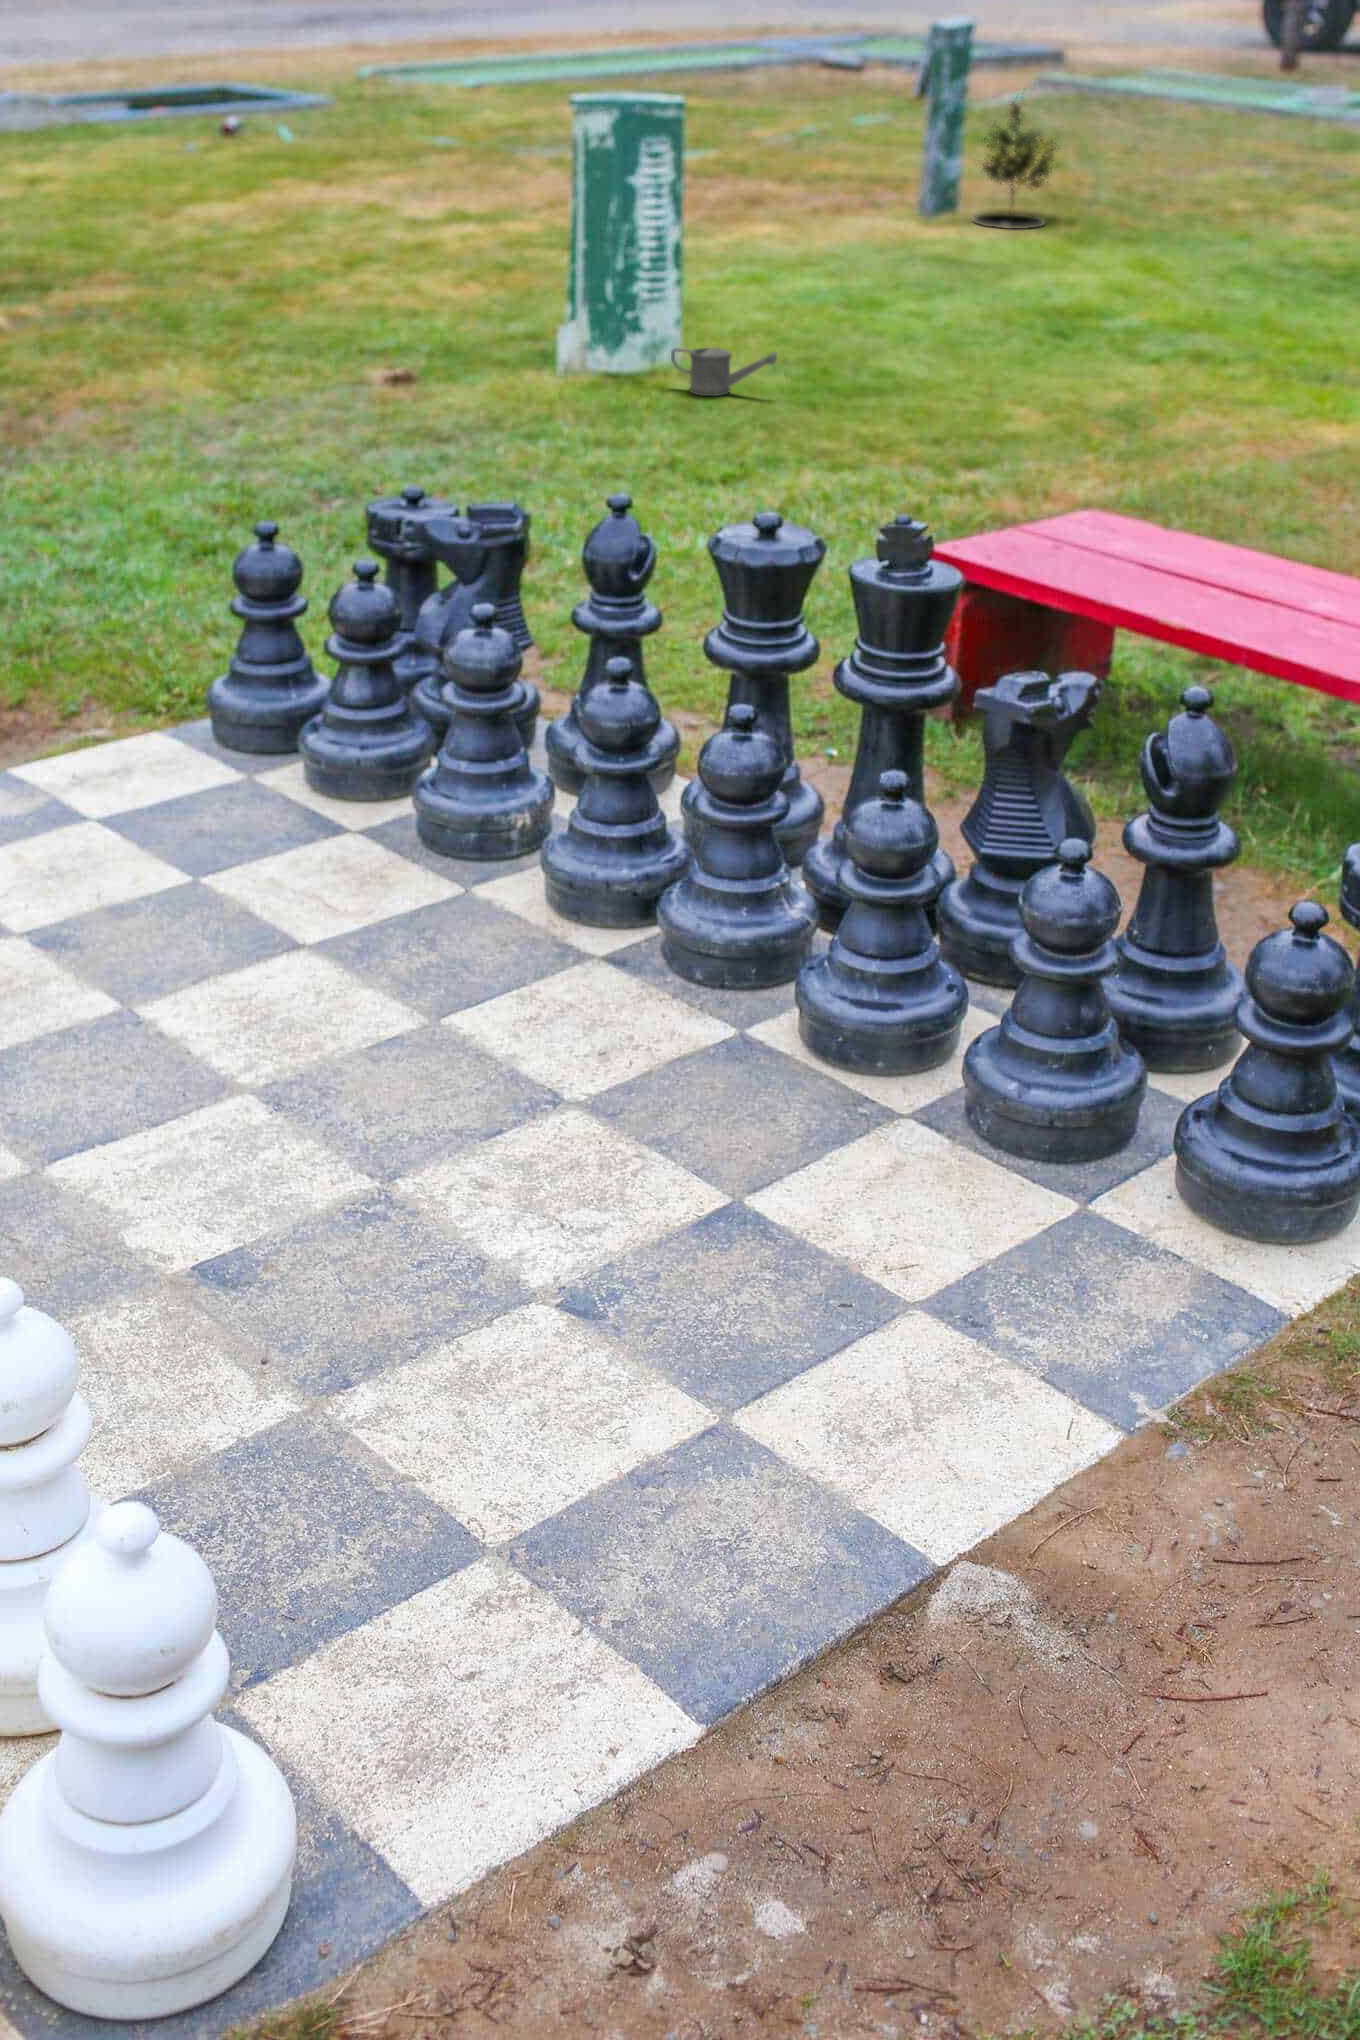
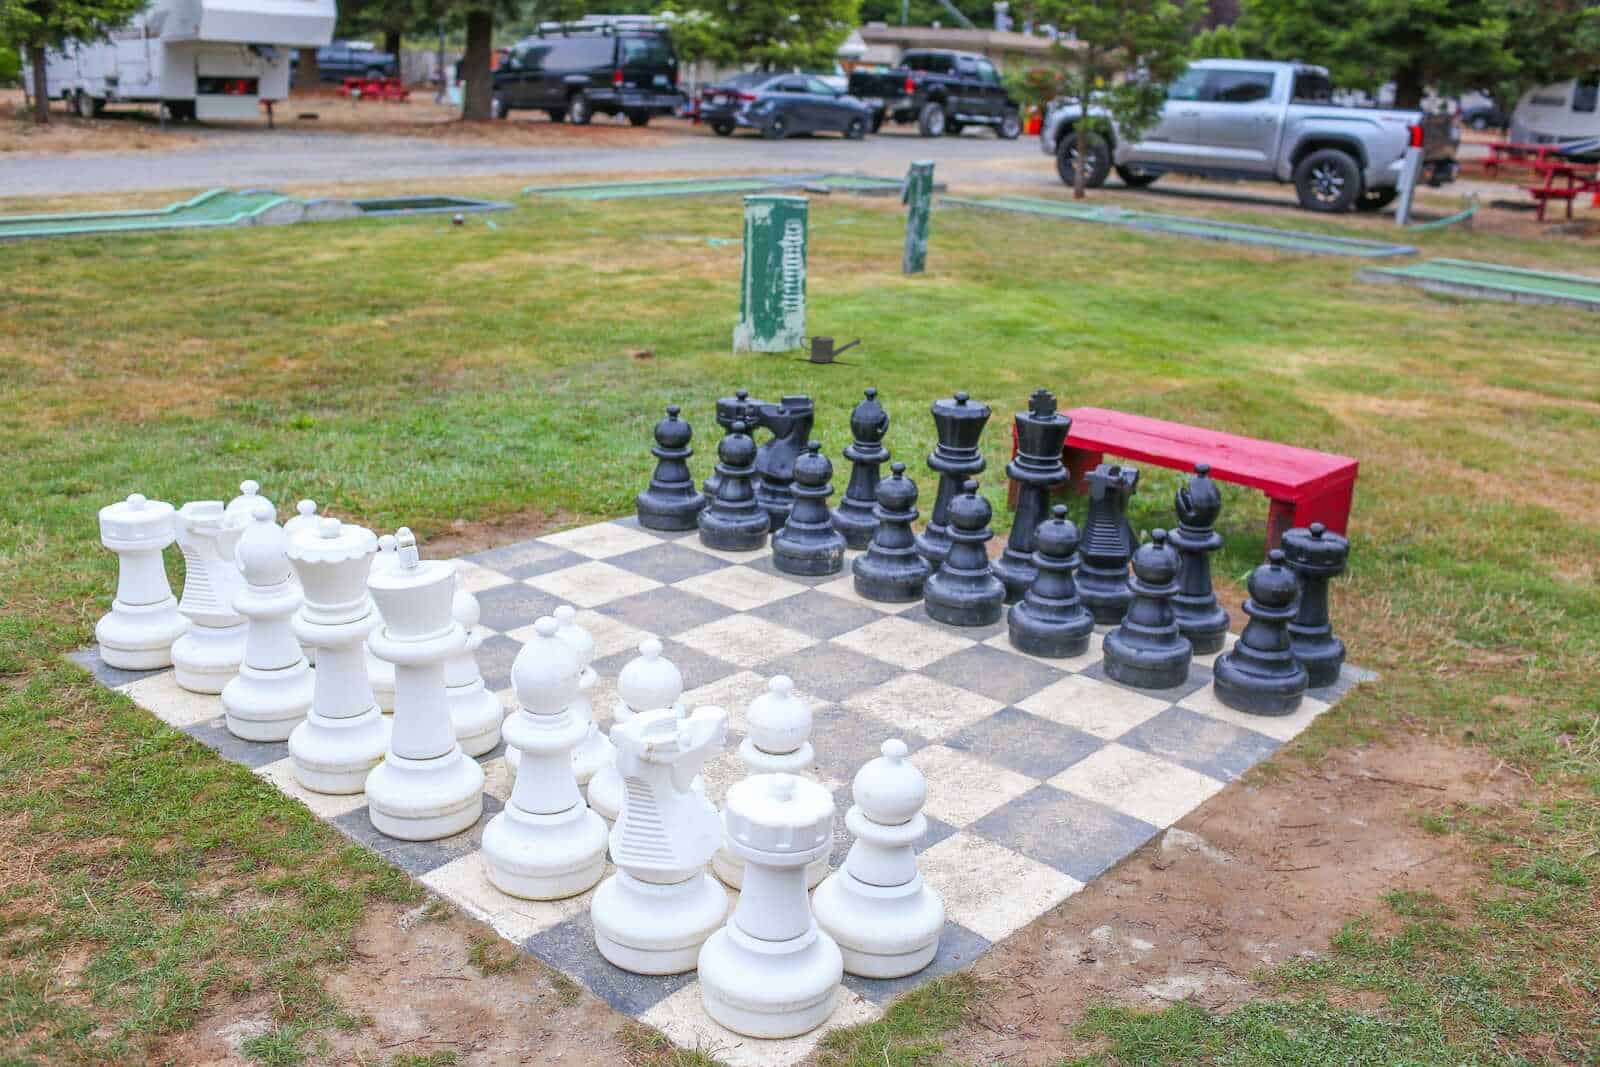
potted tree: present [974,99,1059,229] -> none [927,199,979,278]

